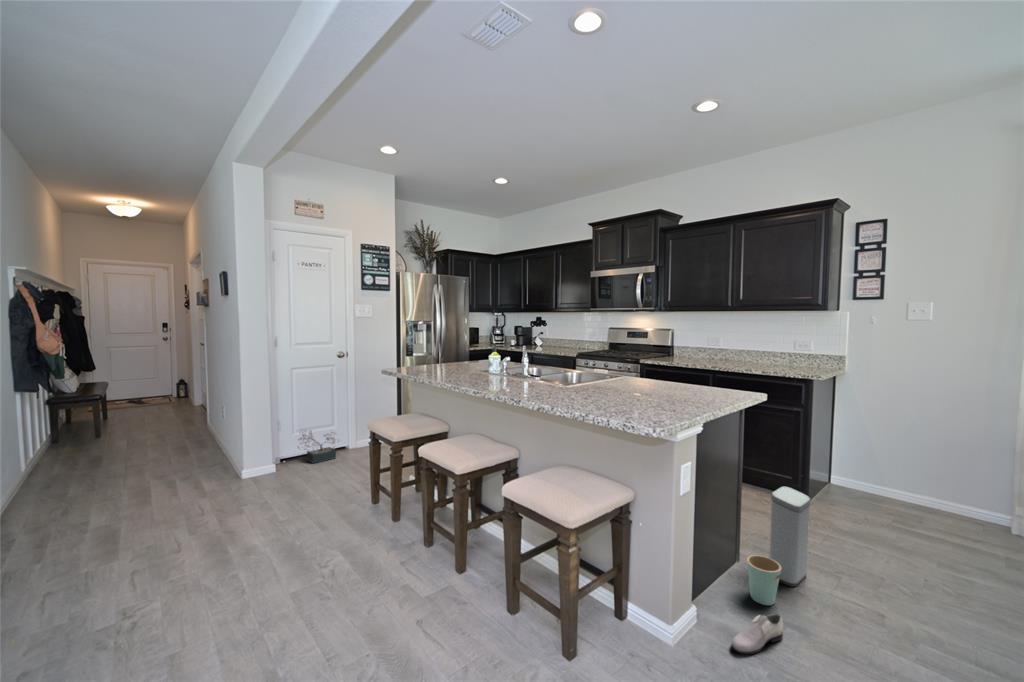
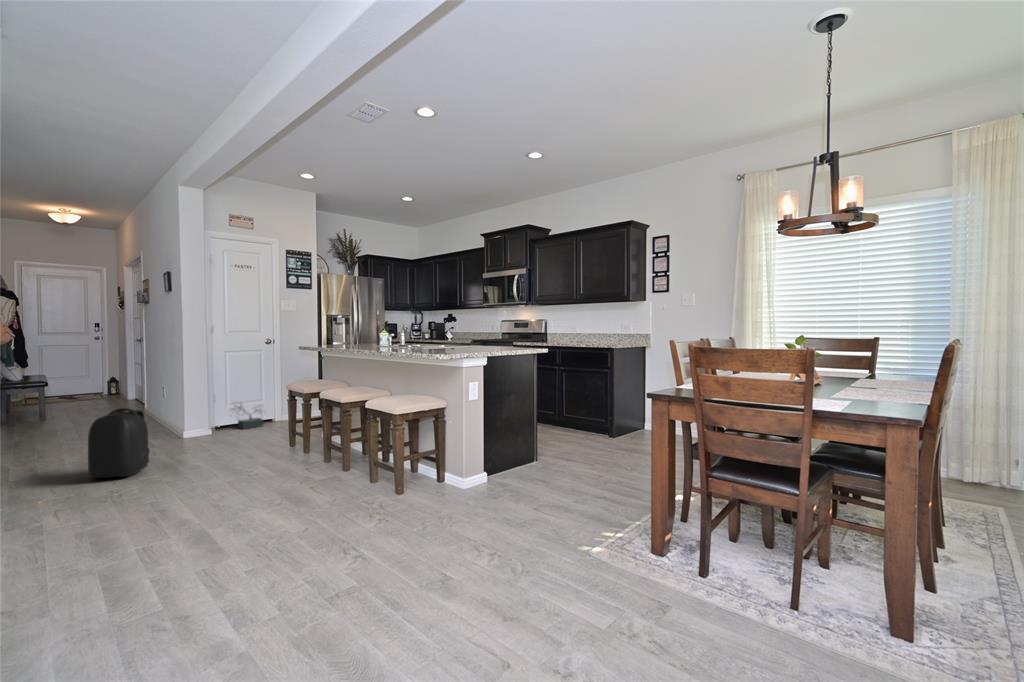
backpack: none [106,469,193,573] -> present [88,408,150,478]
trash can: present [747,487,810,605] -> none [529,409,577,476]
shoe: present [731,614,783,654] -> none [500,472,536,491]

